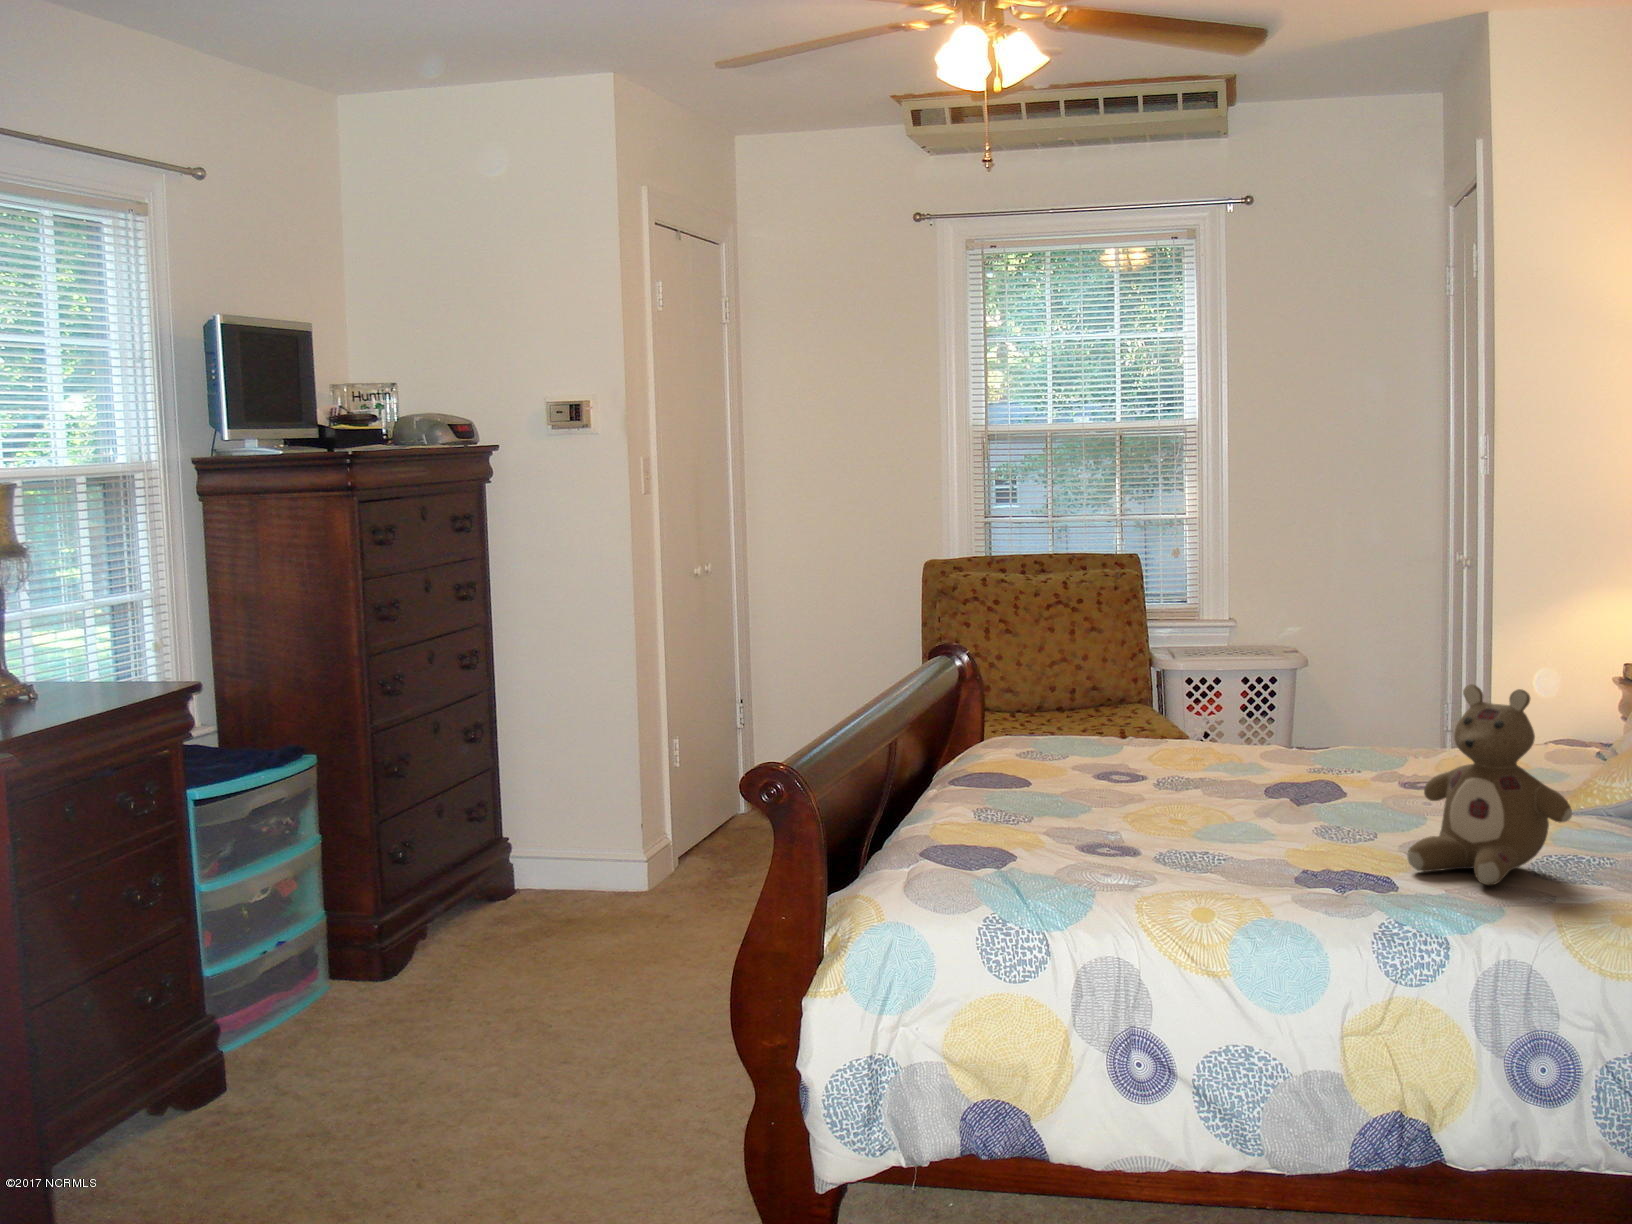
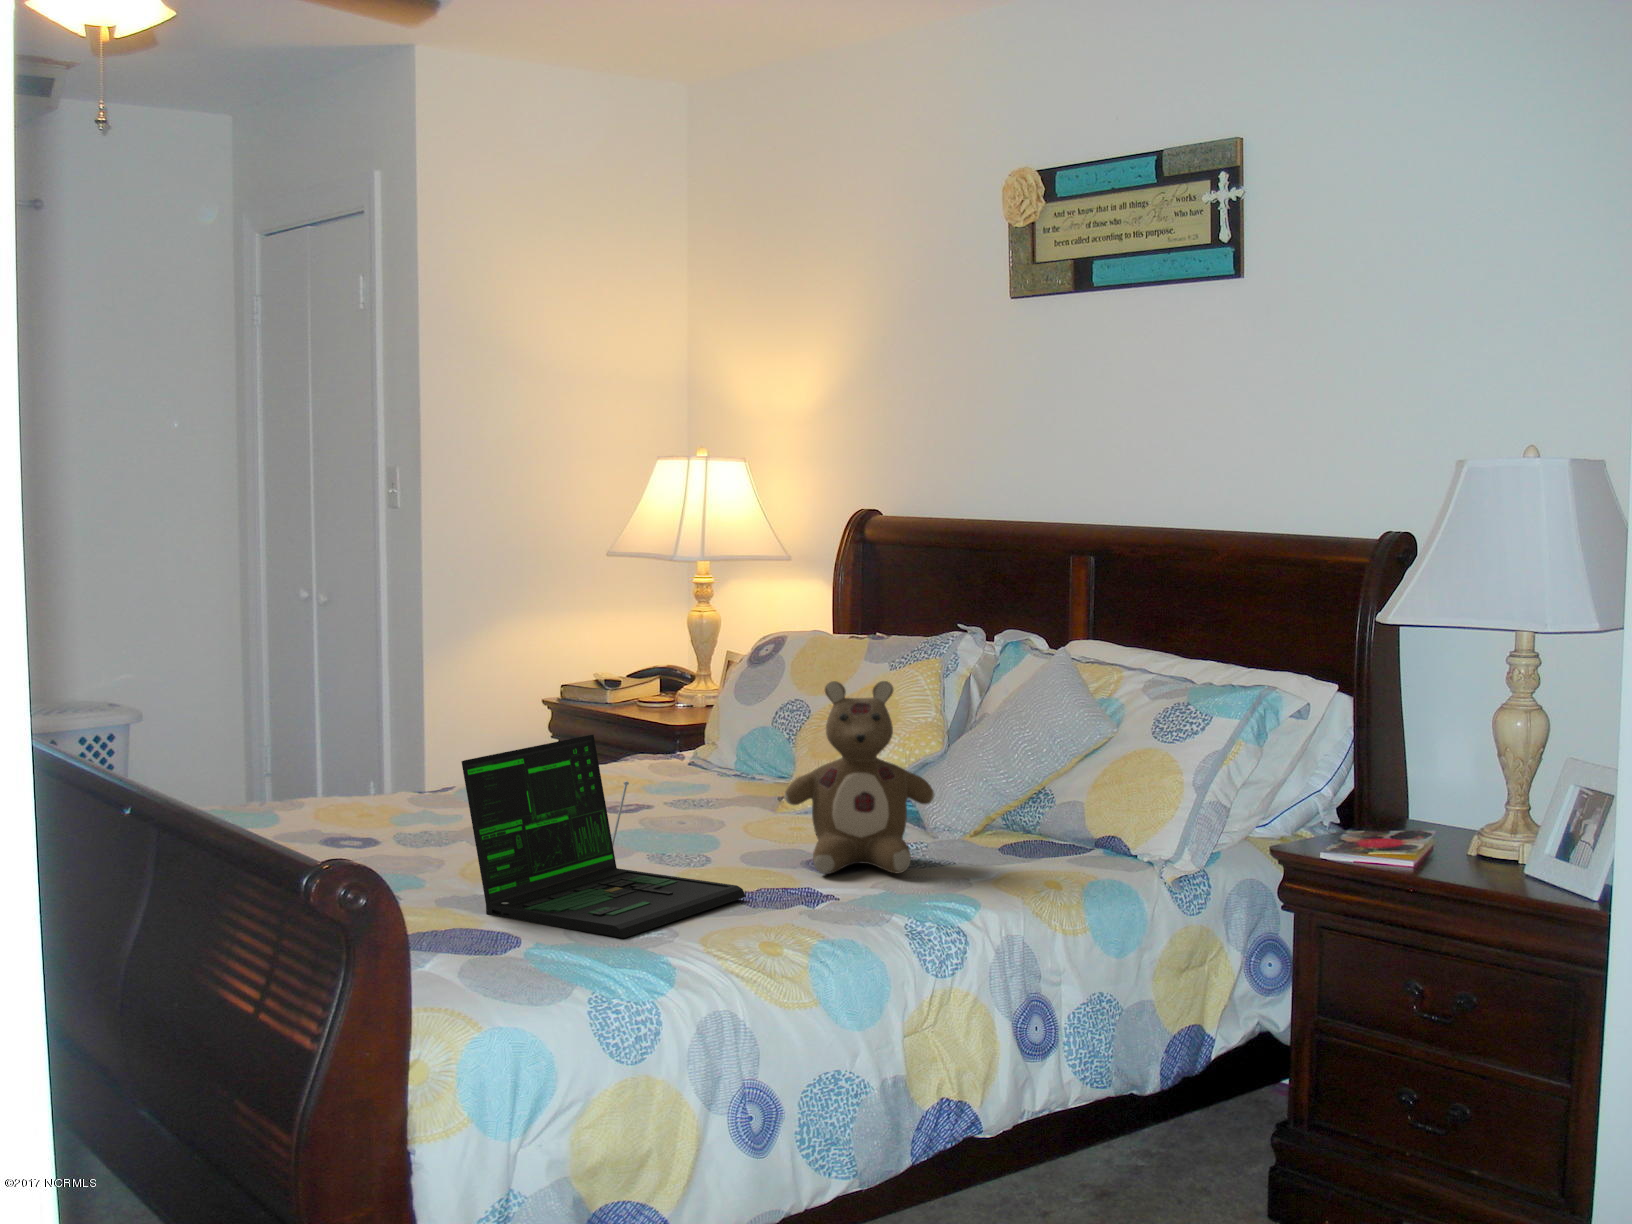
laptop: none [1068,709,1290,881] -> present [462,735,746,938]

